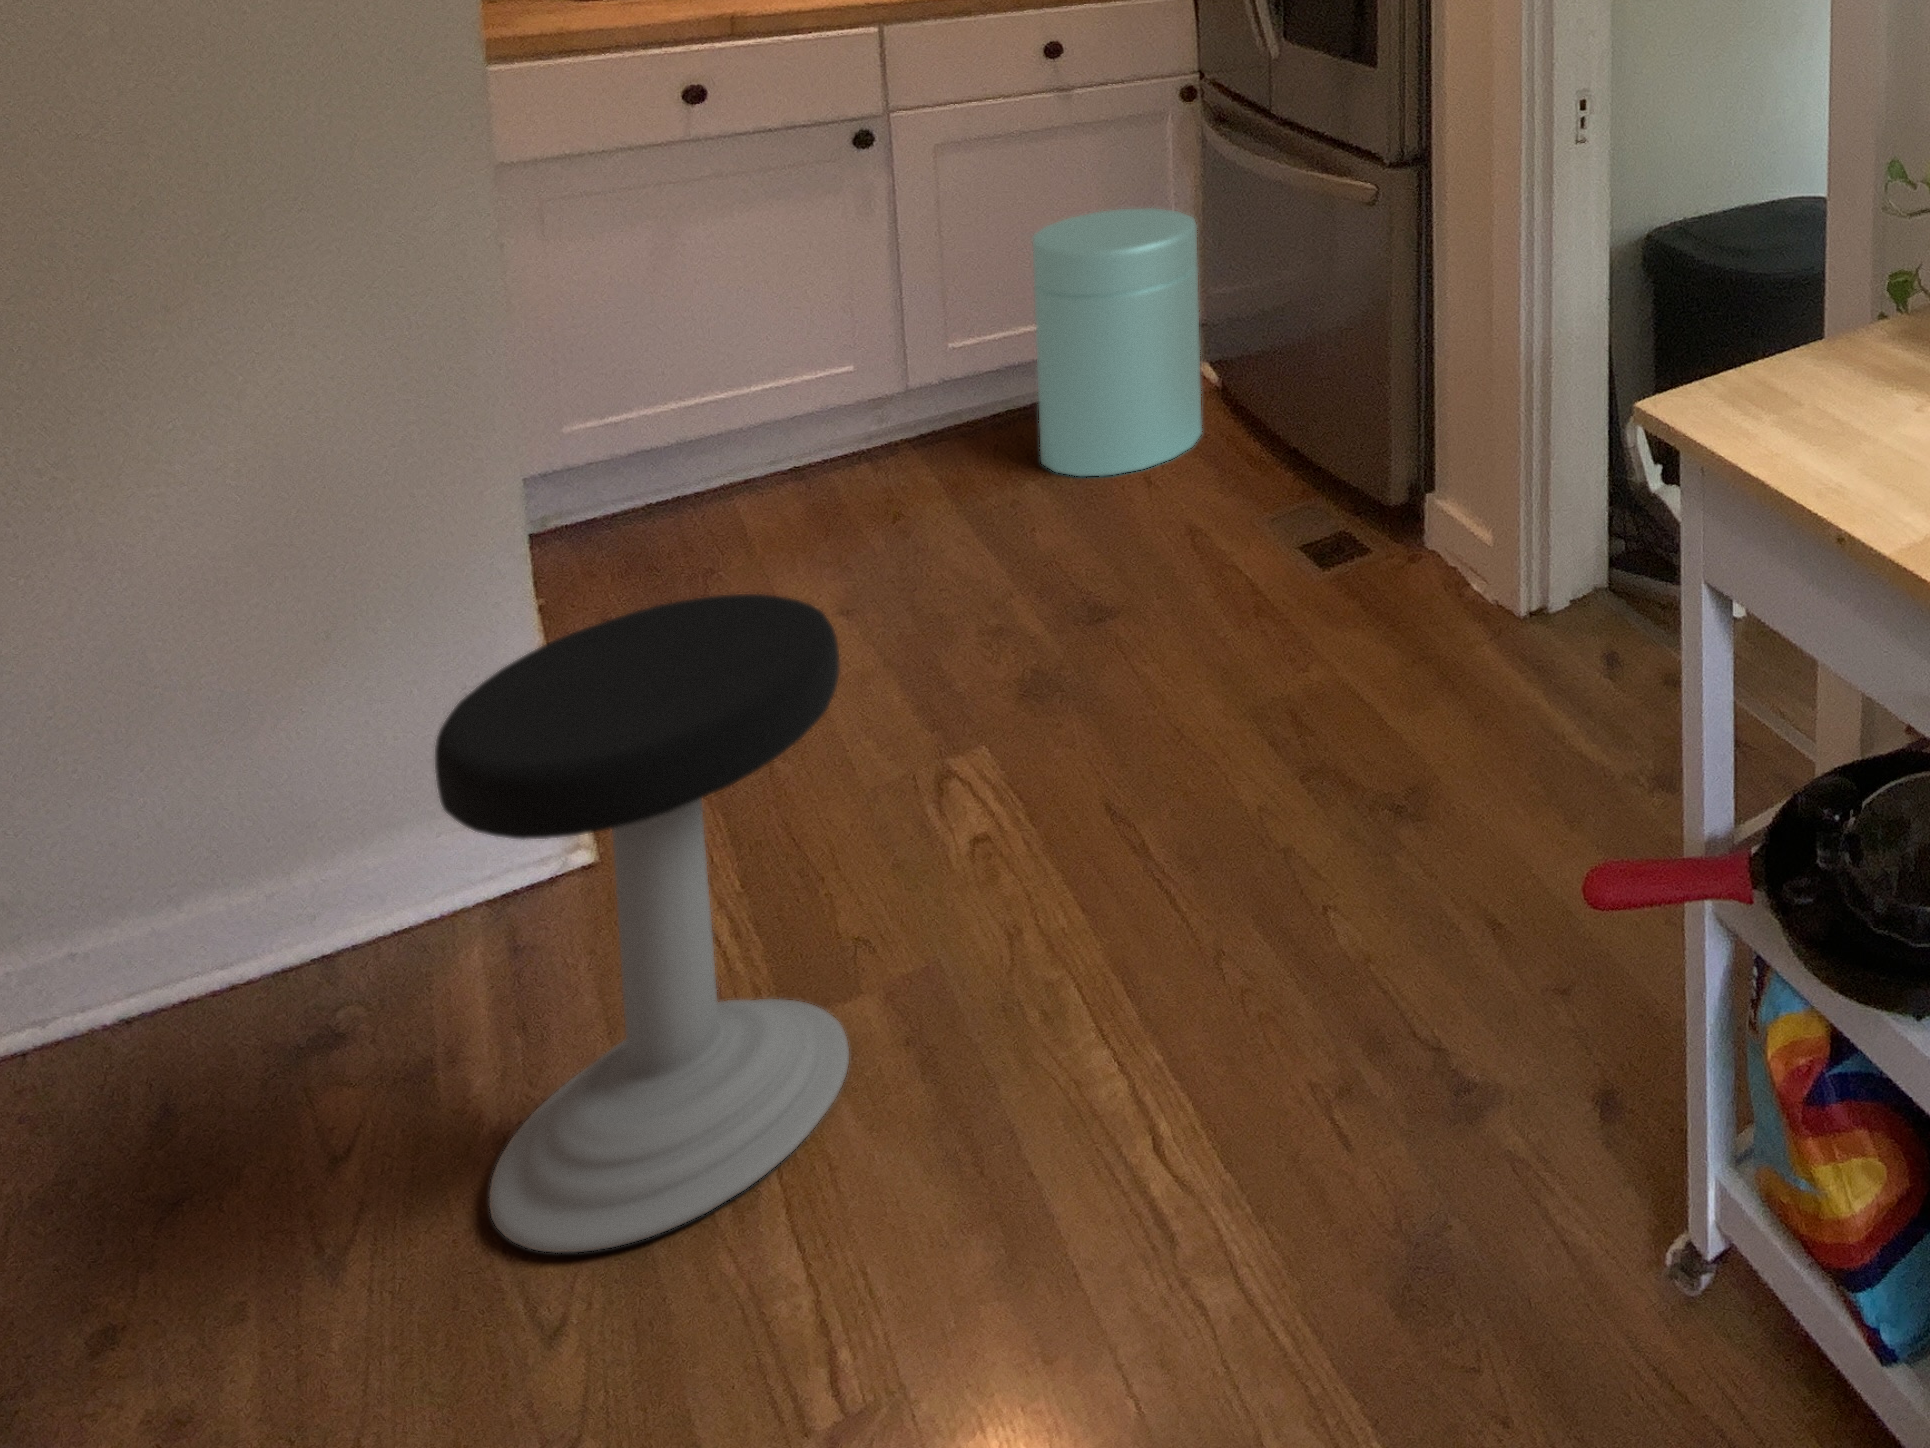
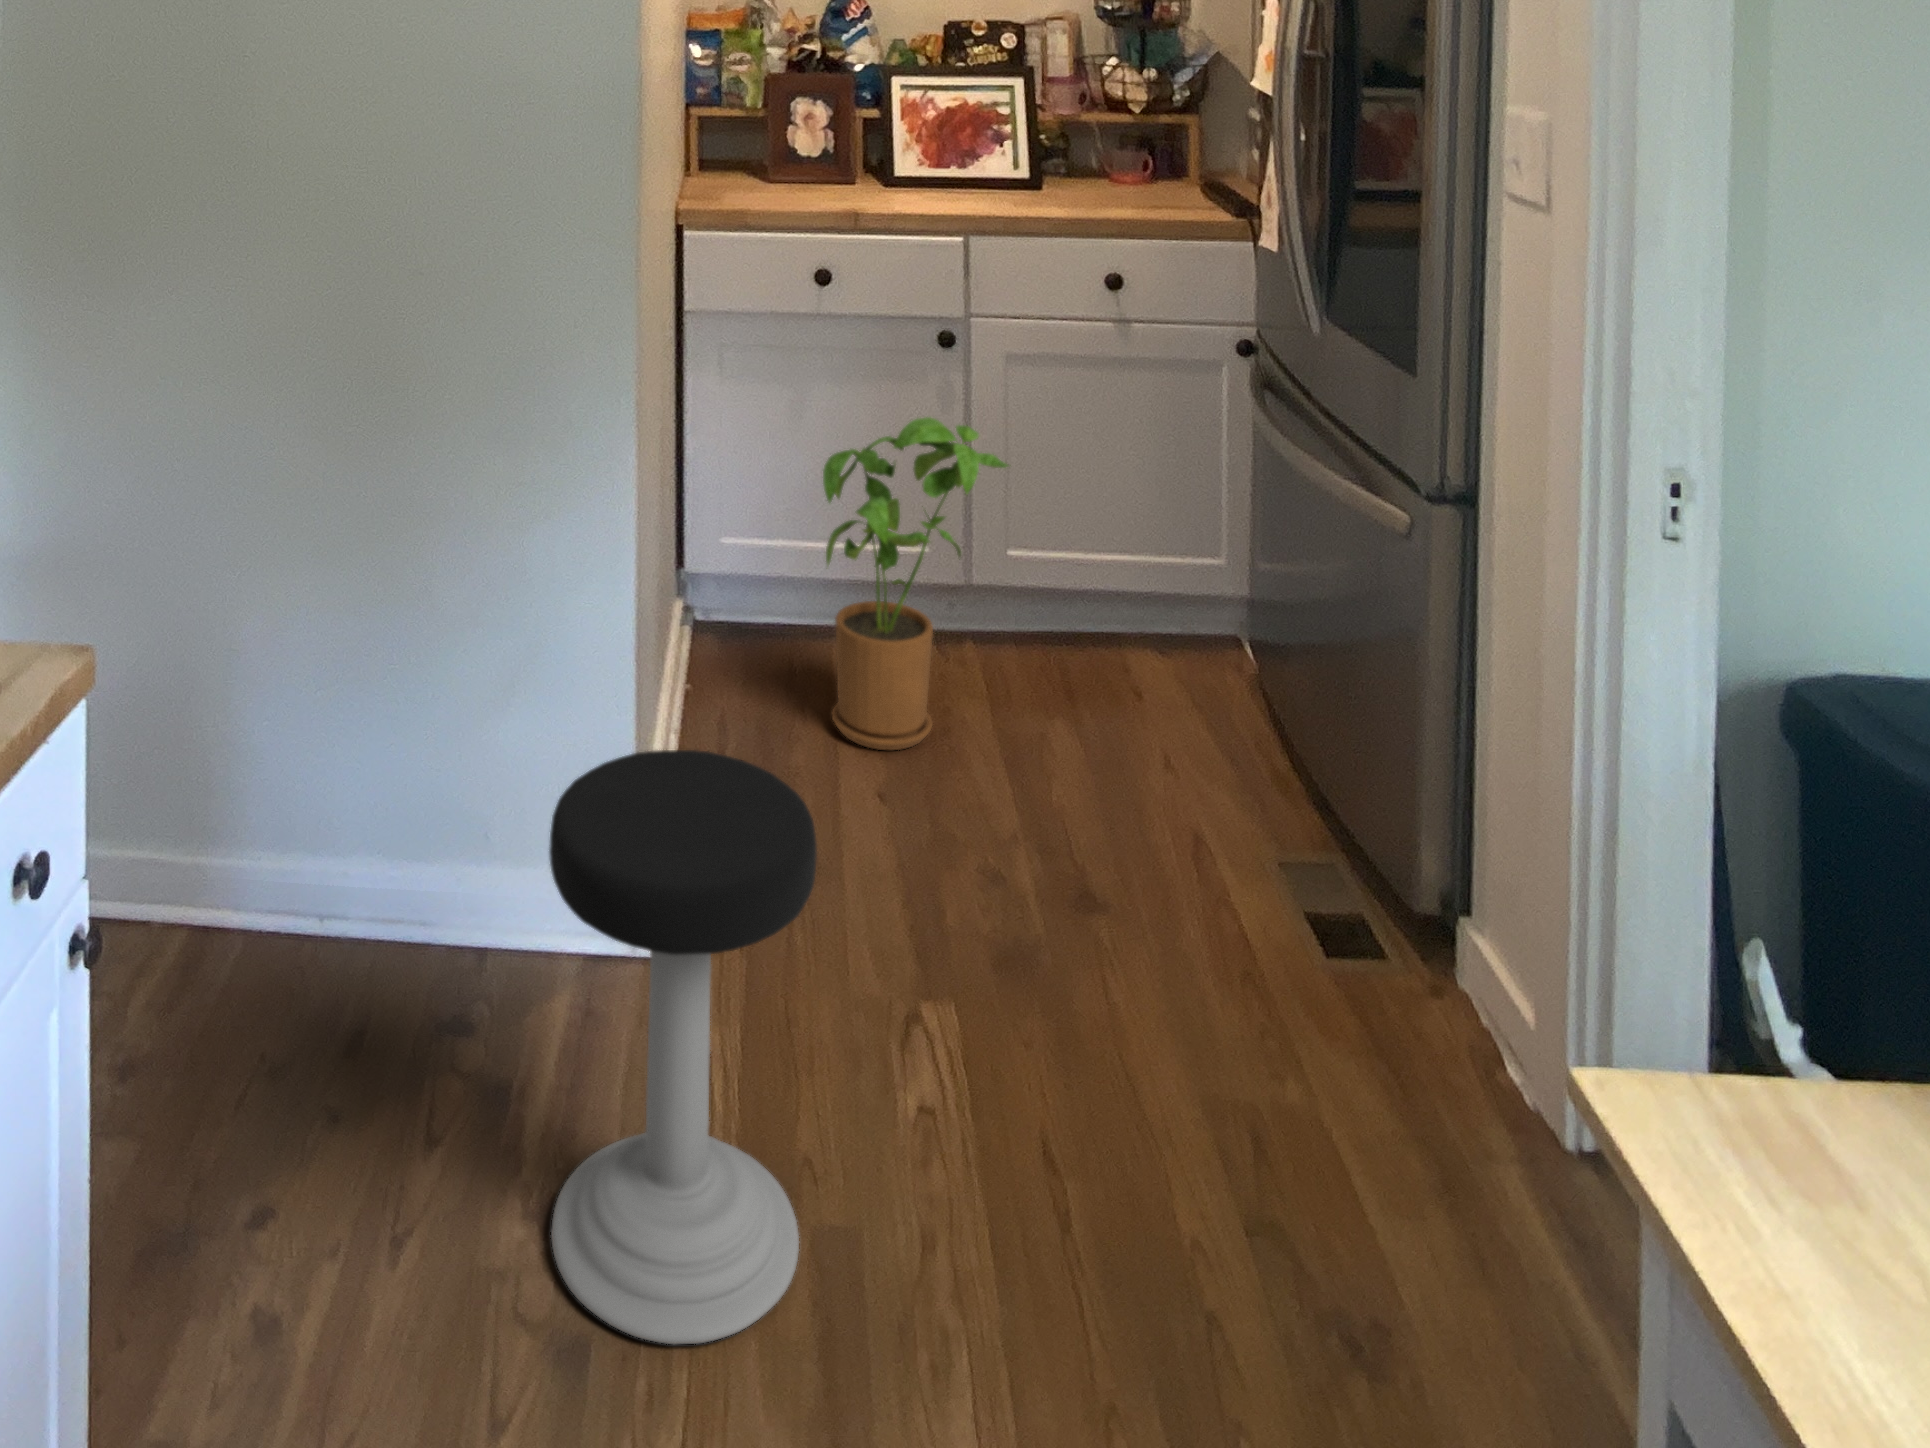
trash can: present [1033,208,1202,476] -> none [1067,456,1230,749]
house plant: none [720,215,967,581] -> present [823,417,1008,750]

